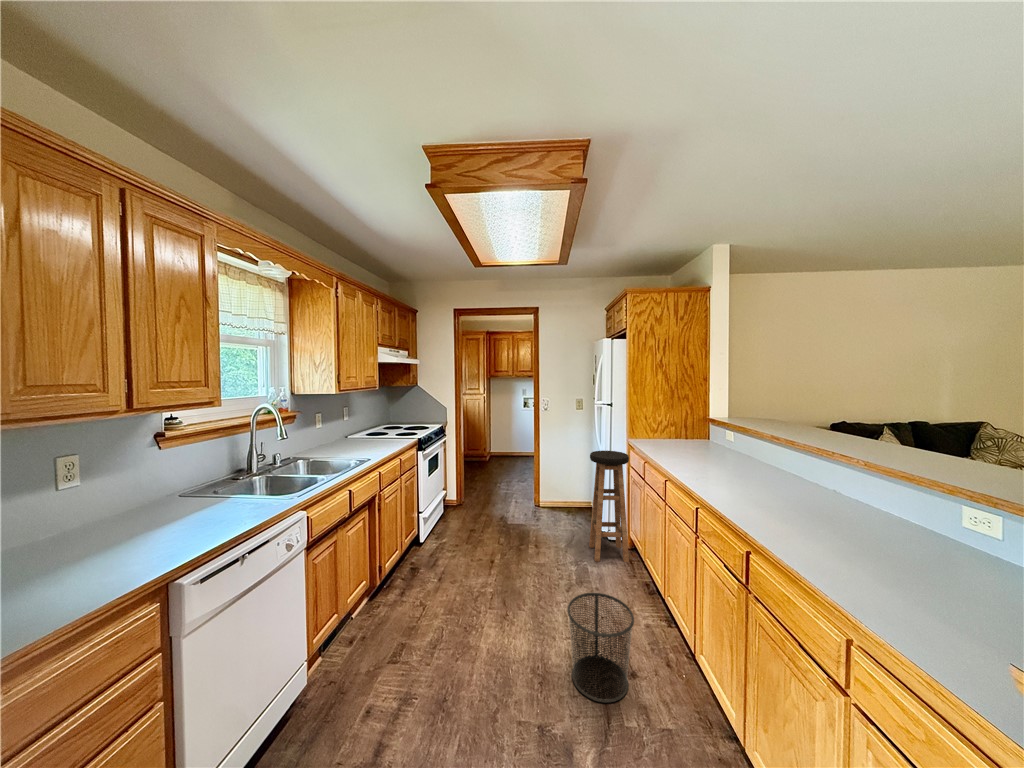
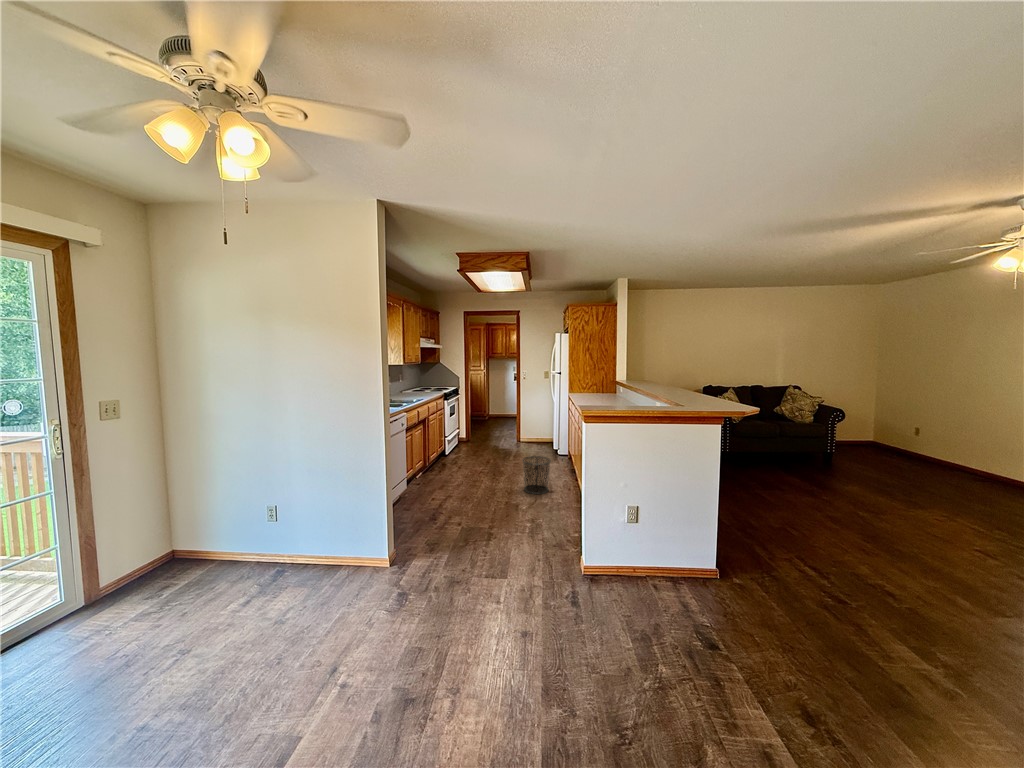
bar stool: present [589,451,629,562] -> none [546,400,568,462]

